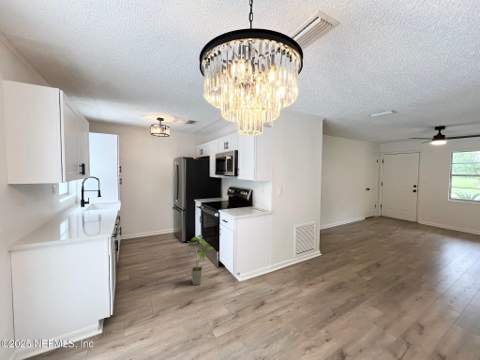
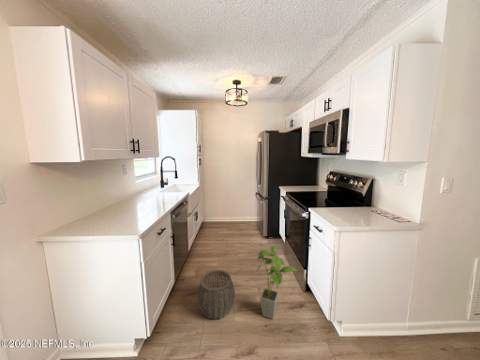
woven basket: none [142,262,172,297] -> present [197,270,235,319]

